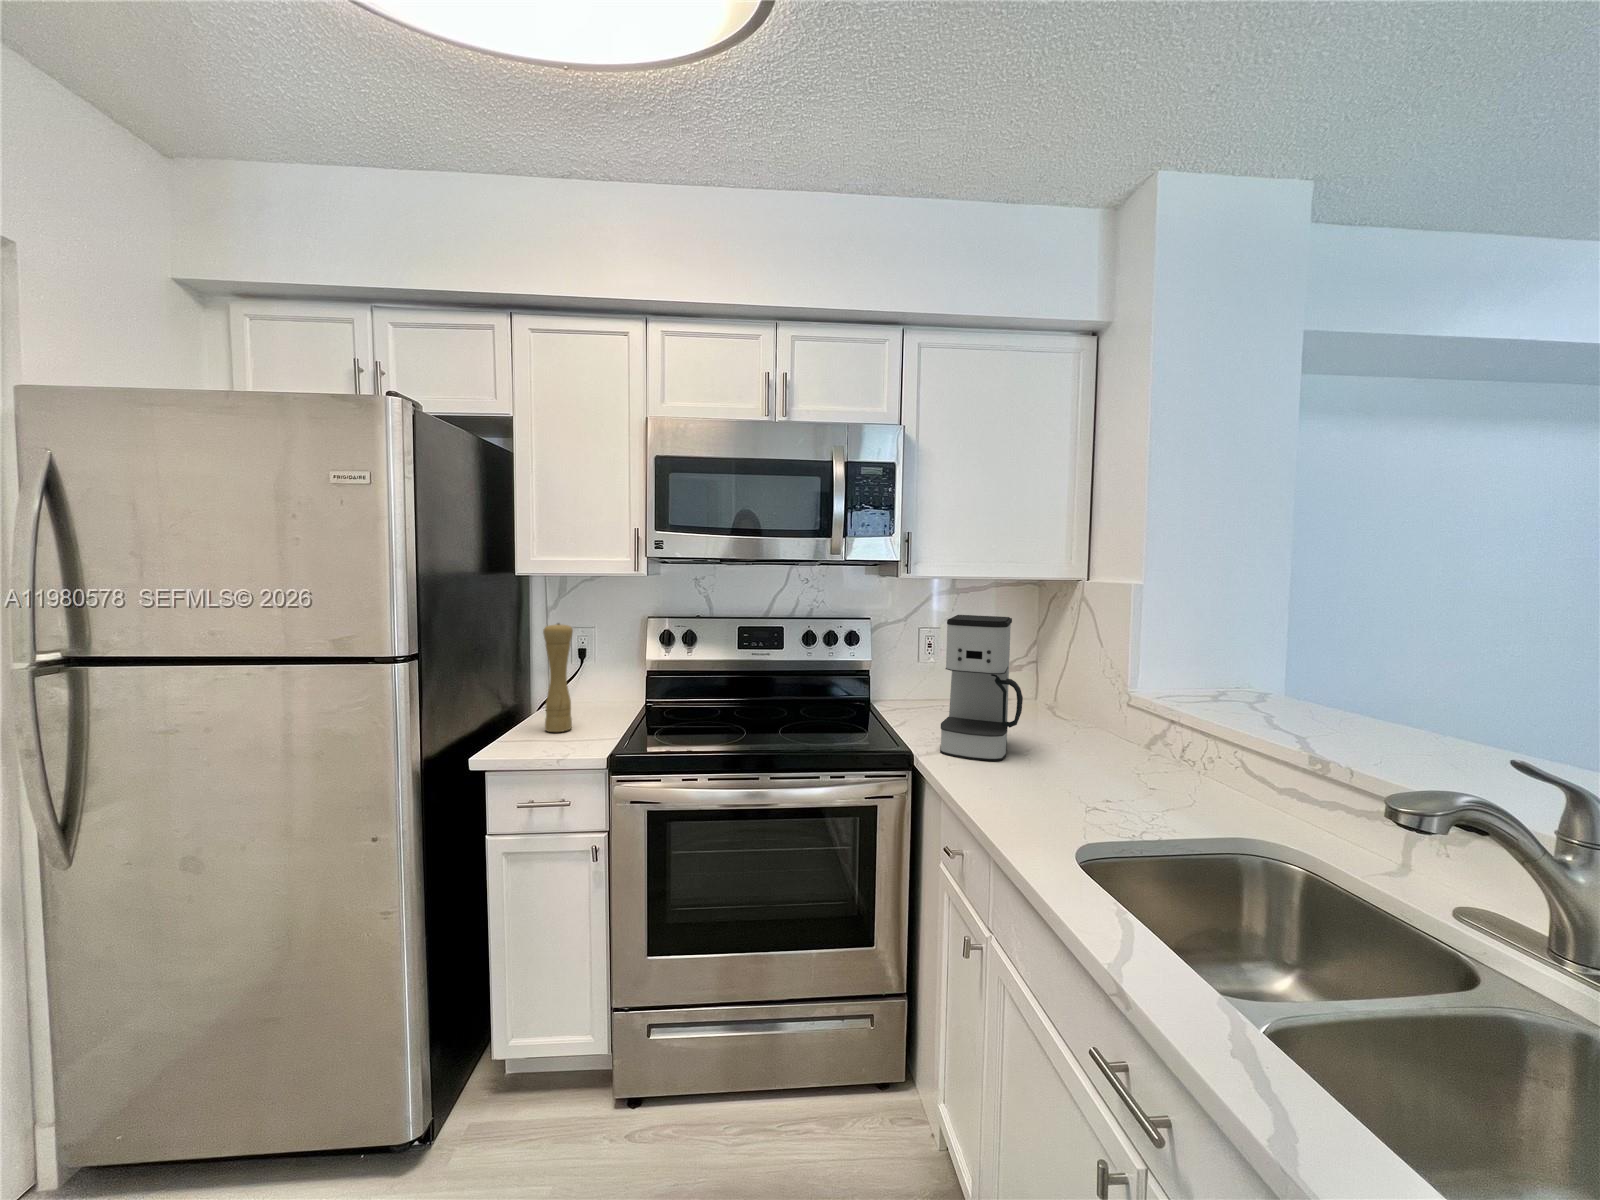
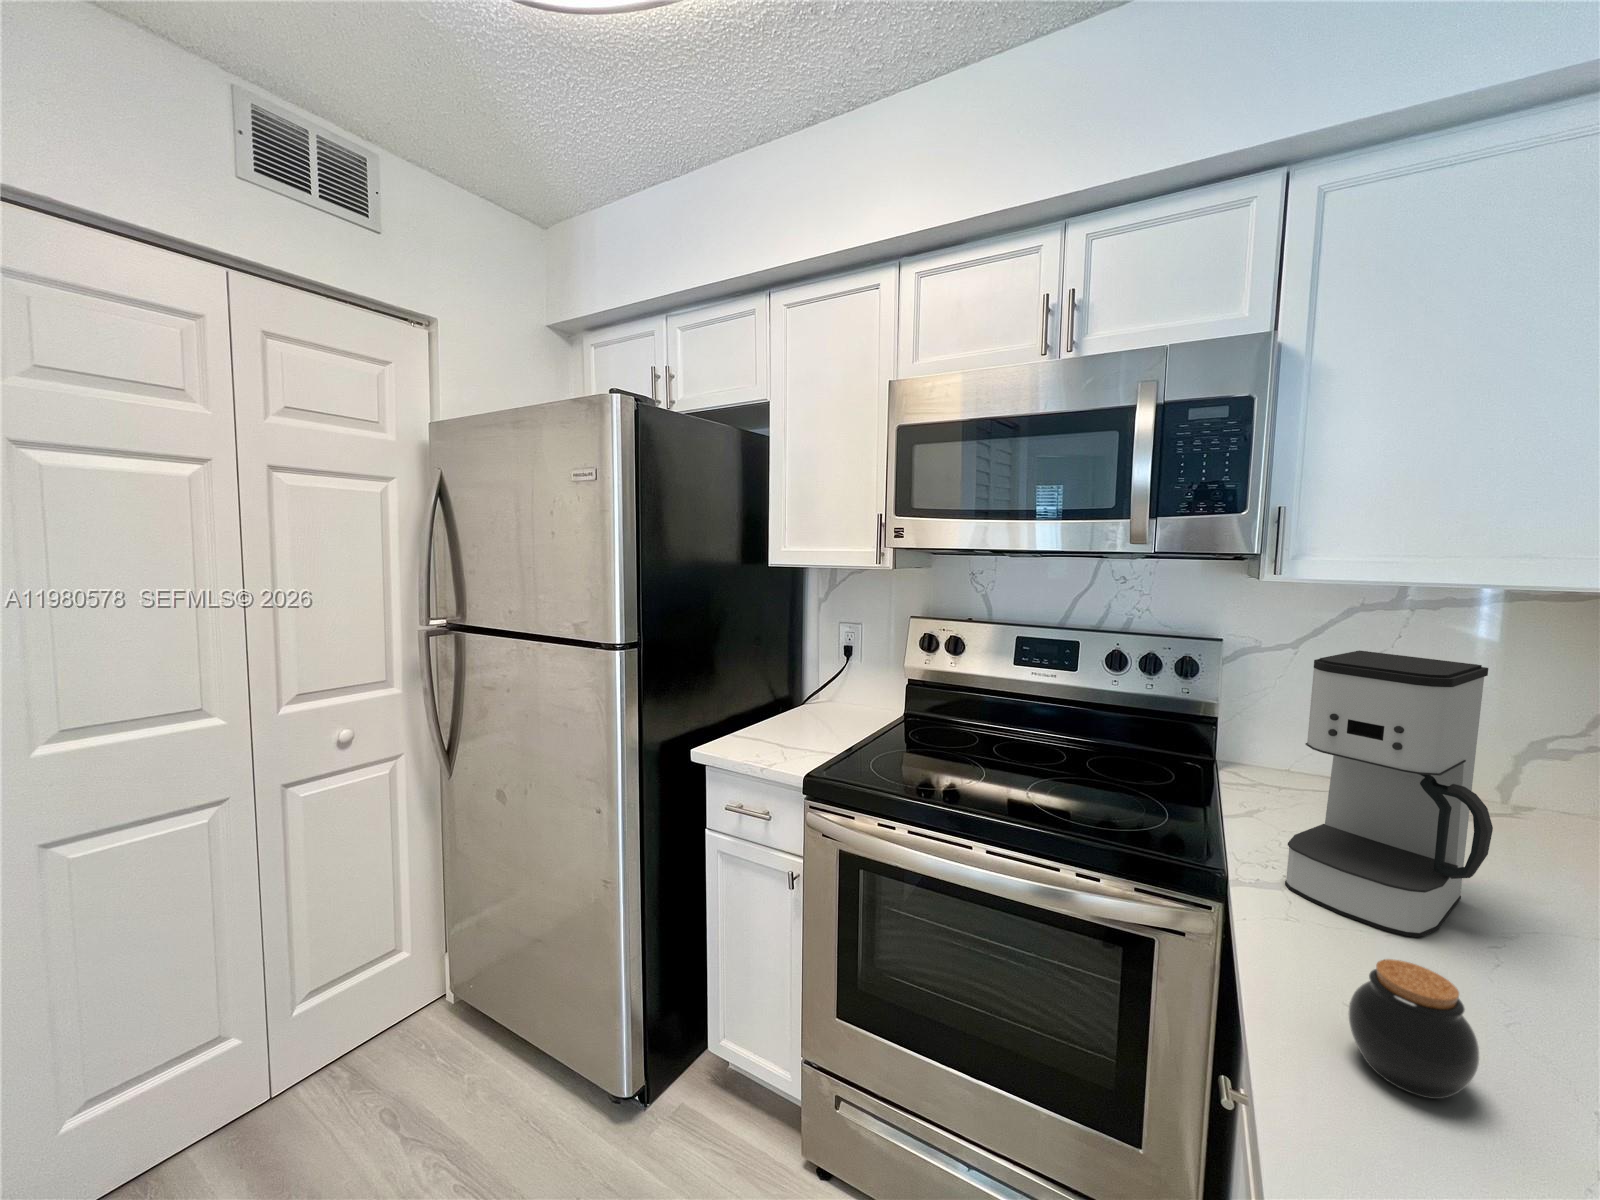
pepper mill: present [543,623,573,732] -> none [772,619,802,737]
jar: none [1003,756,1051,814] -> present [1348,959,1479,1099]

